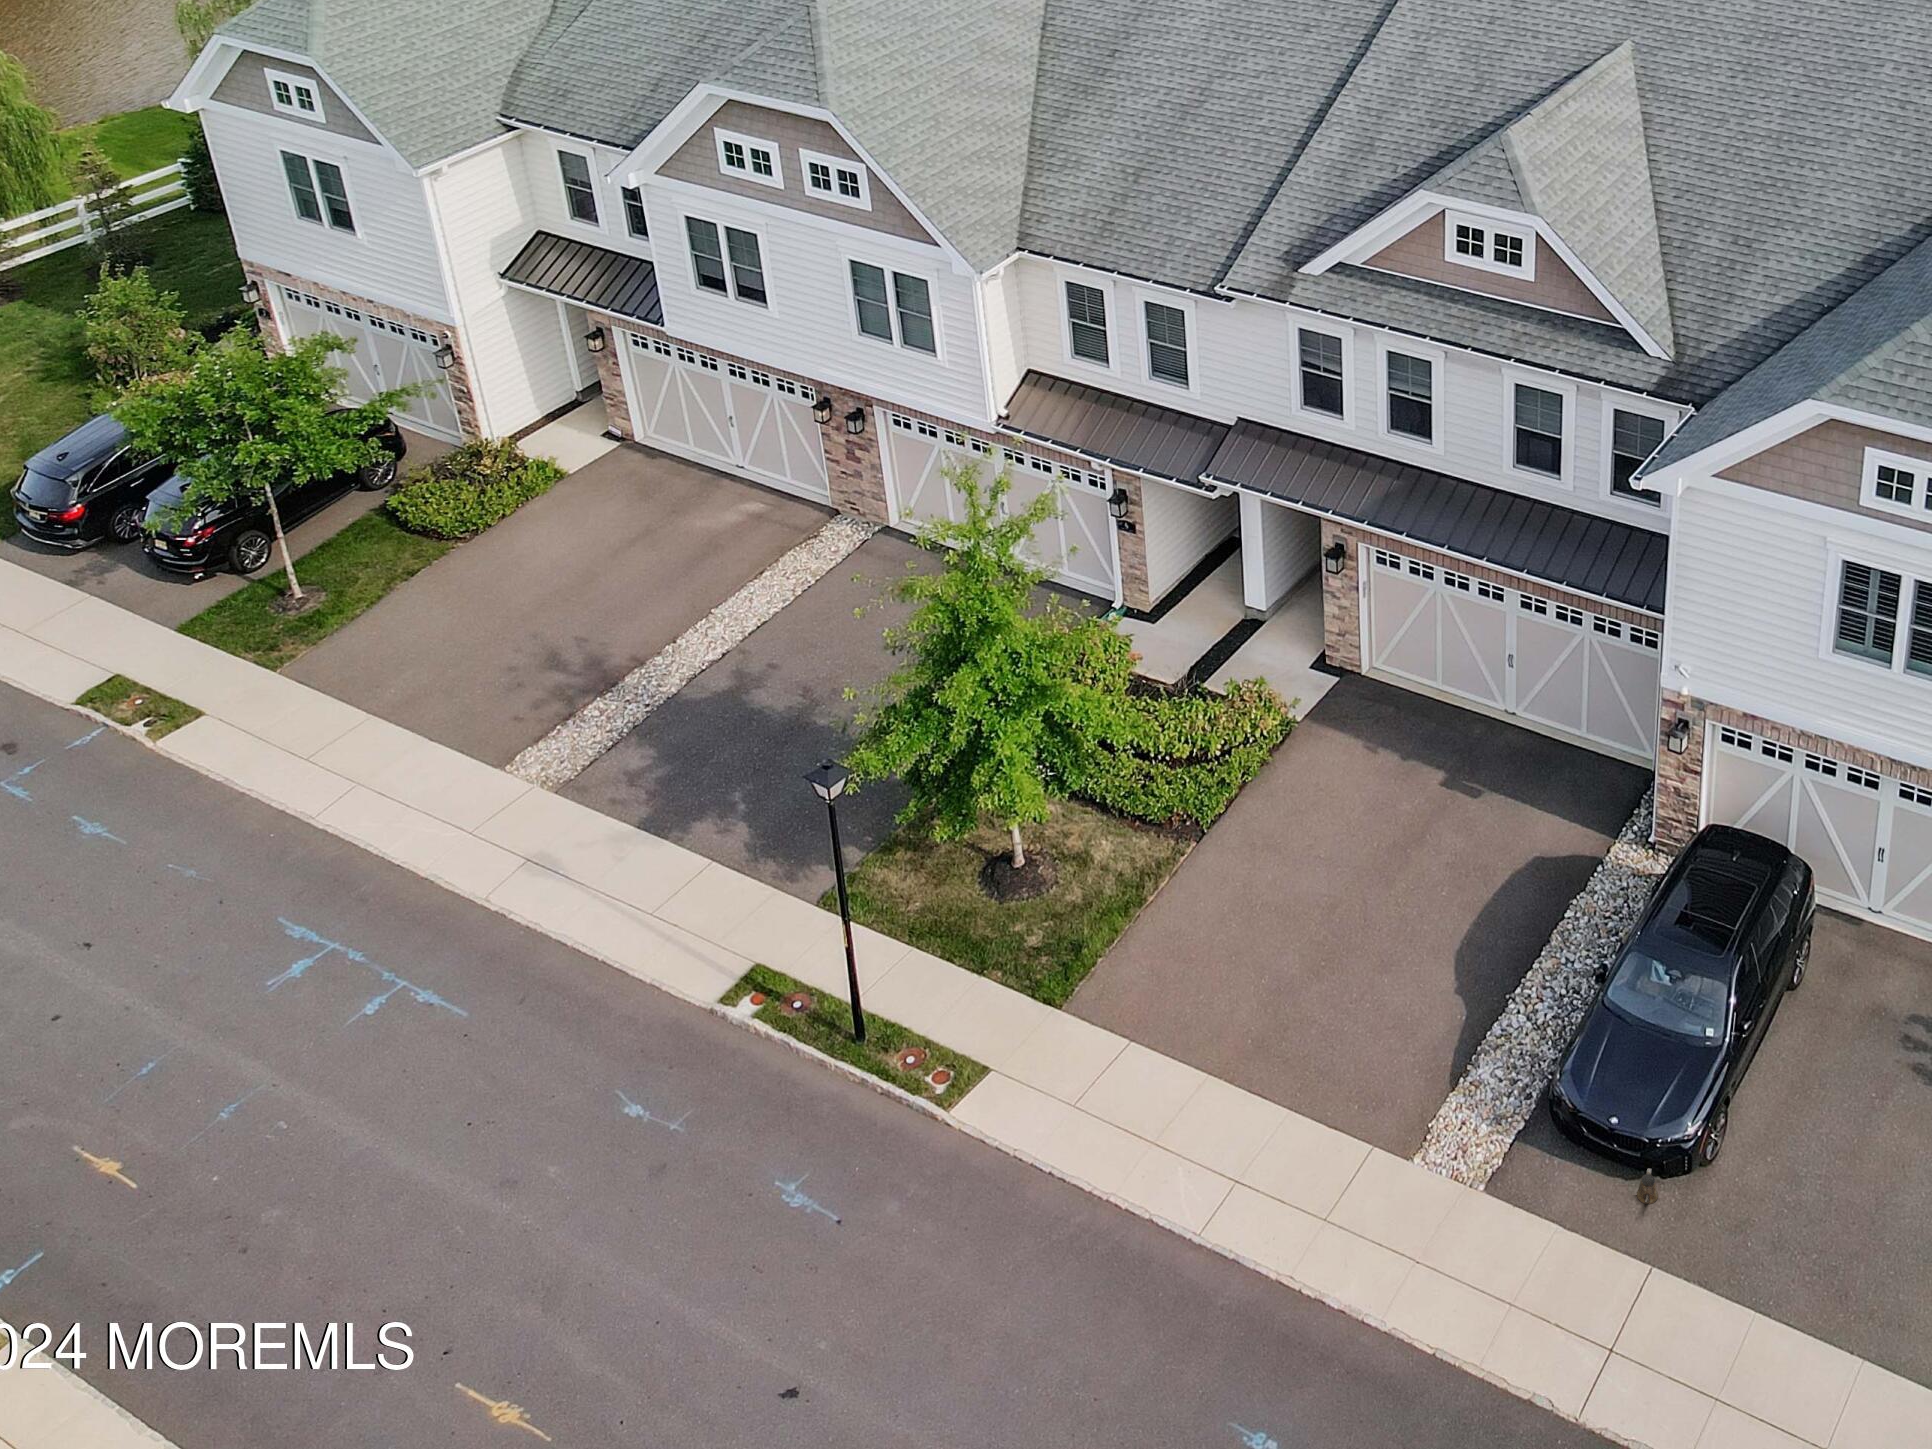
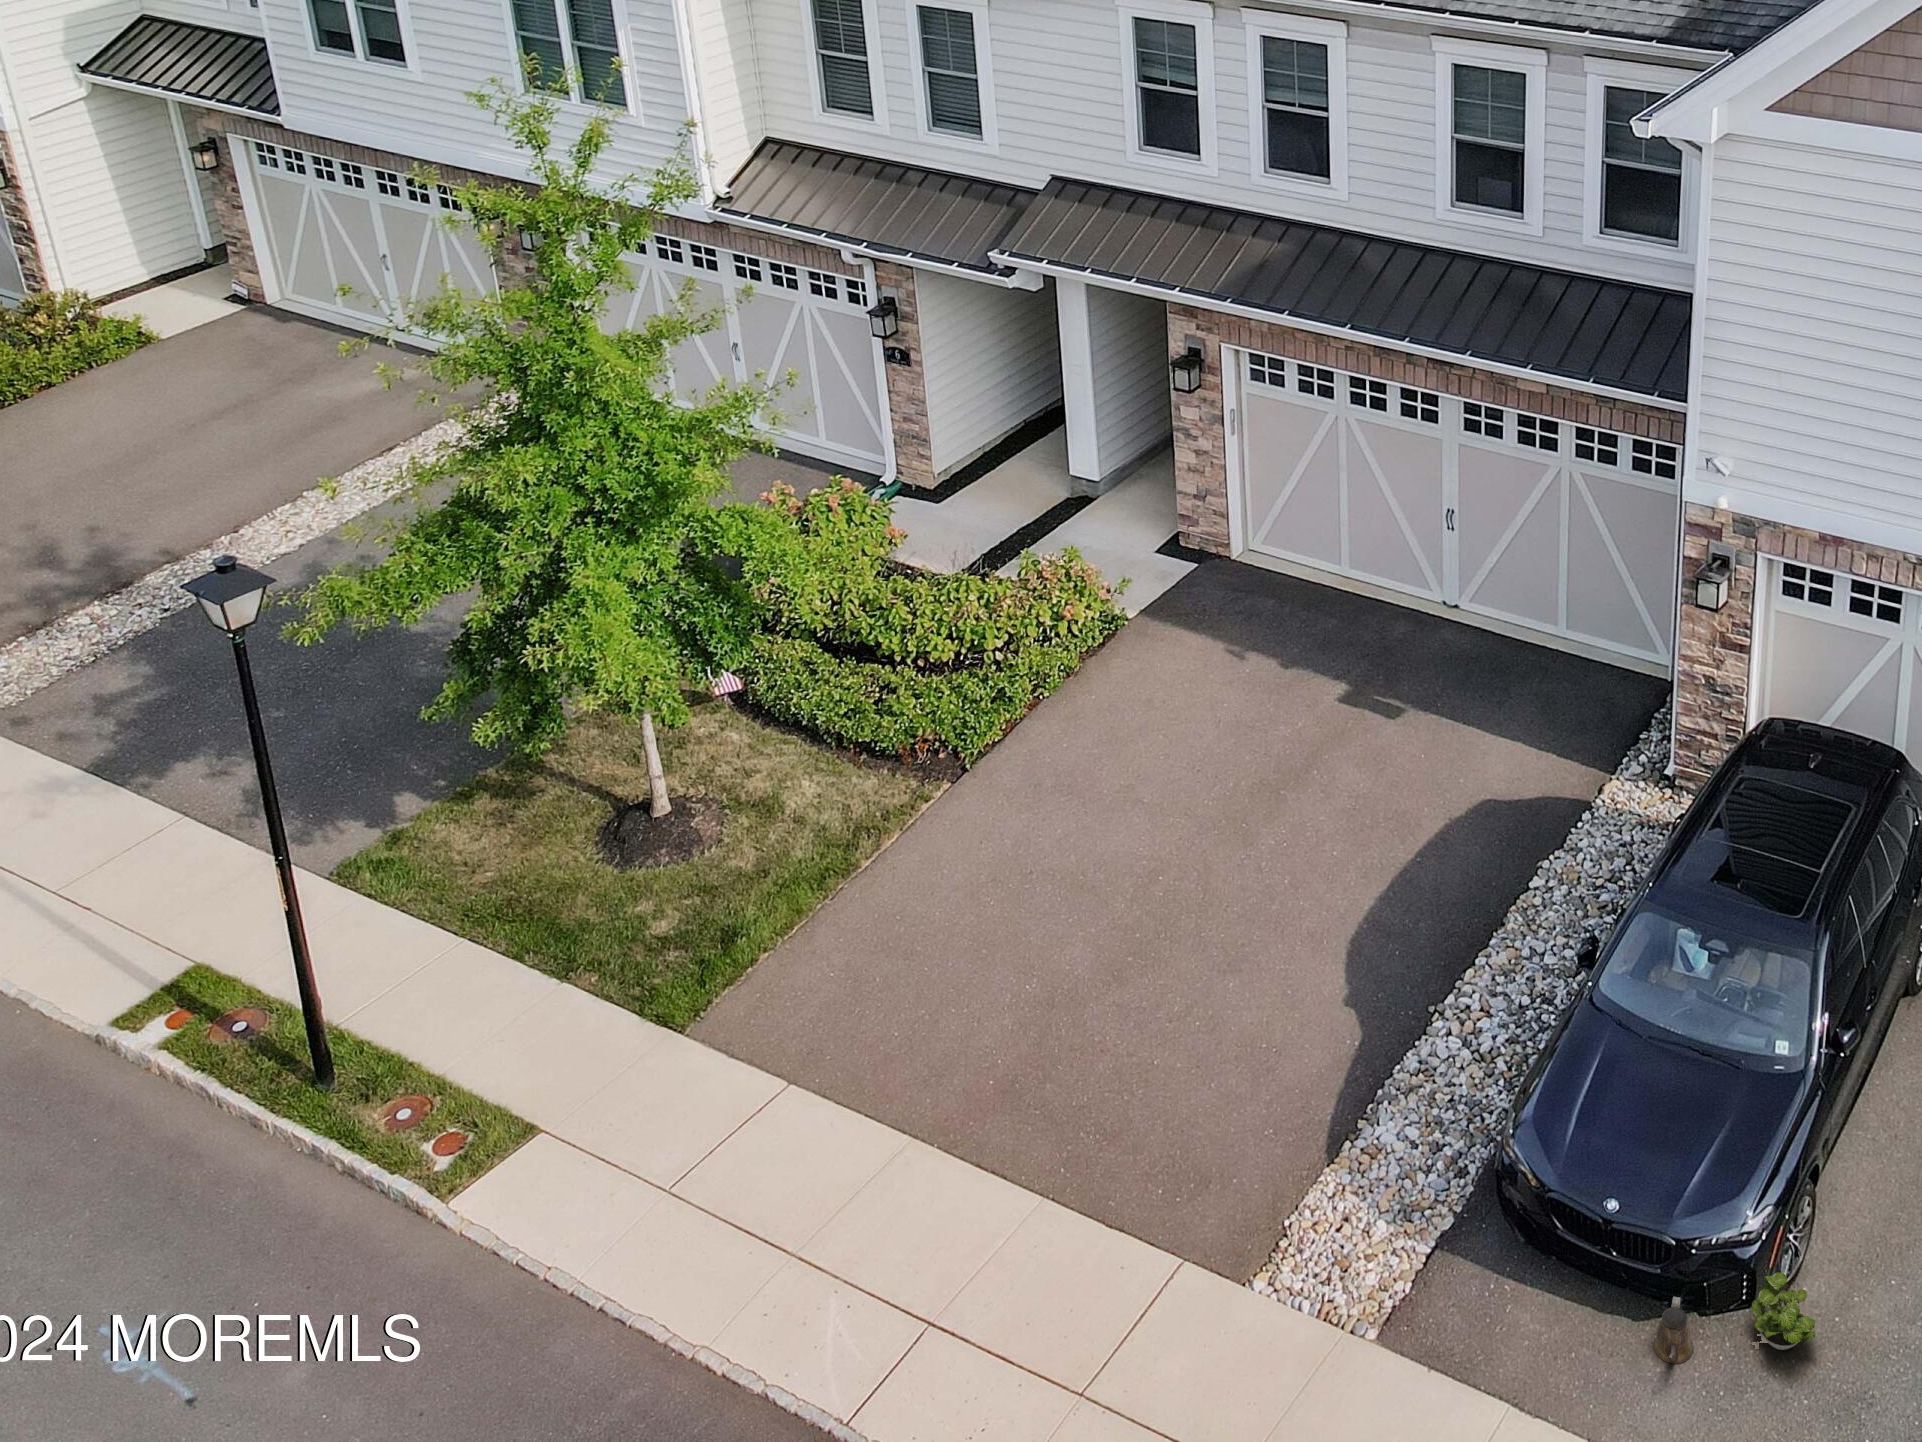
potted plant: none [1690,1155,1724,1197] -> present [1752,1272,1816,1350]

